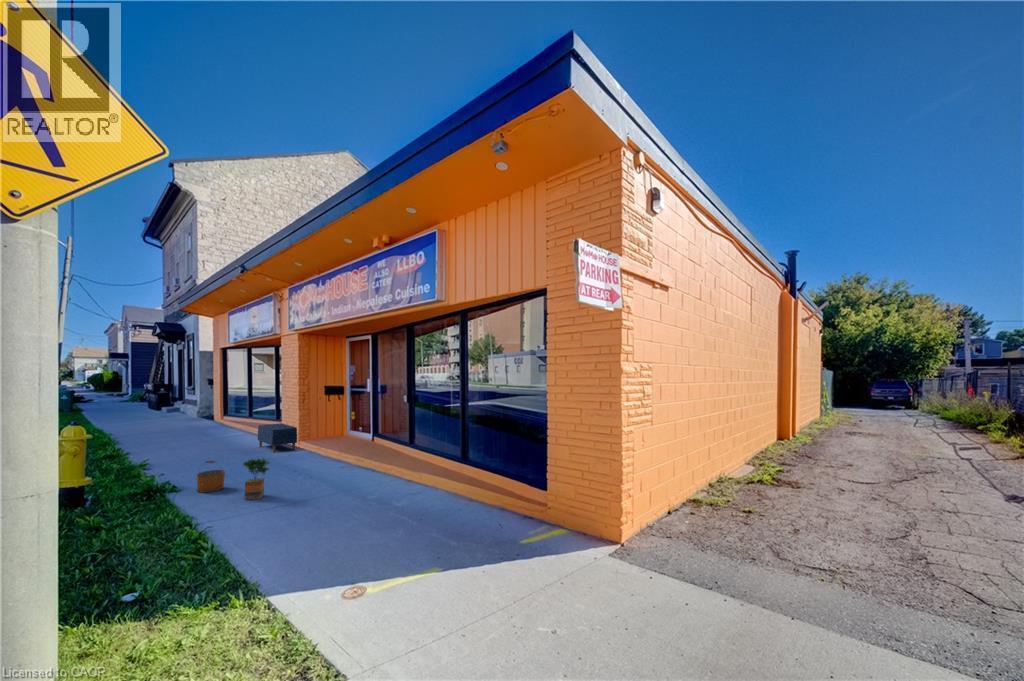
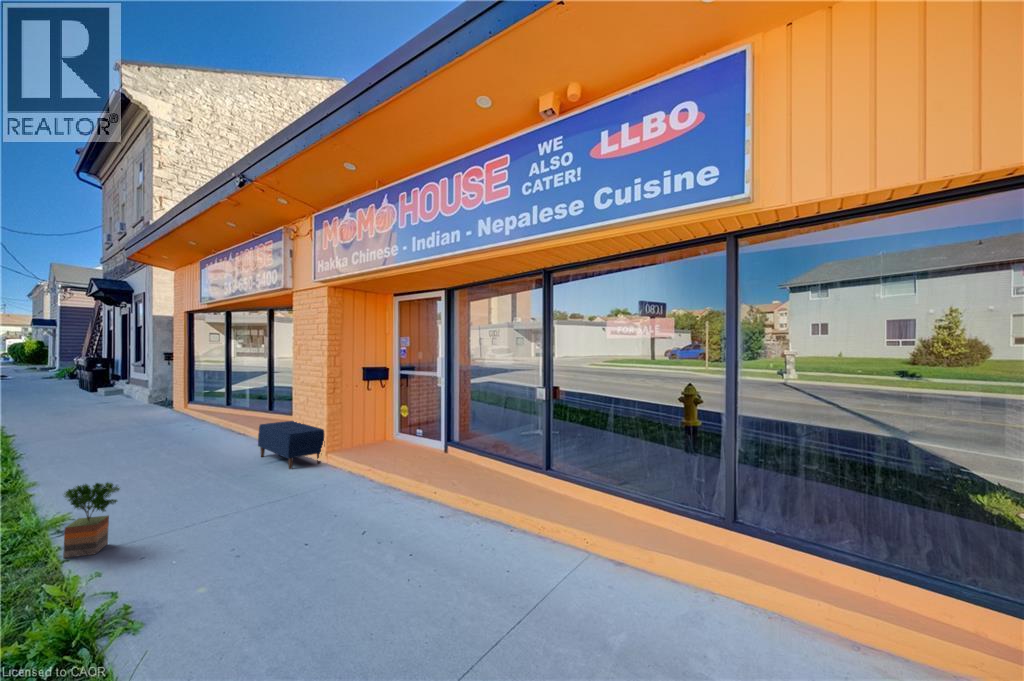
potted tree: present [243,459,269,500] -> present [63,483,120,558]
bucket: present [197,461,225,493] -> none [183,521,243,594]

